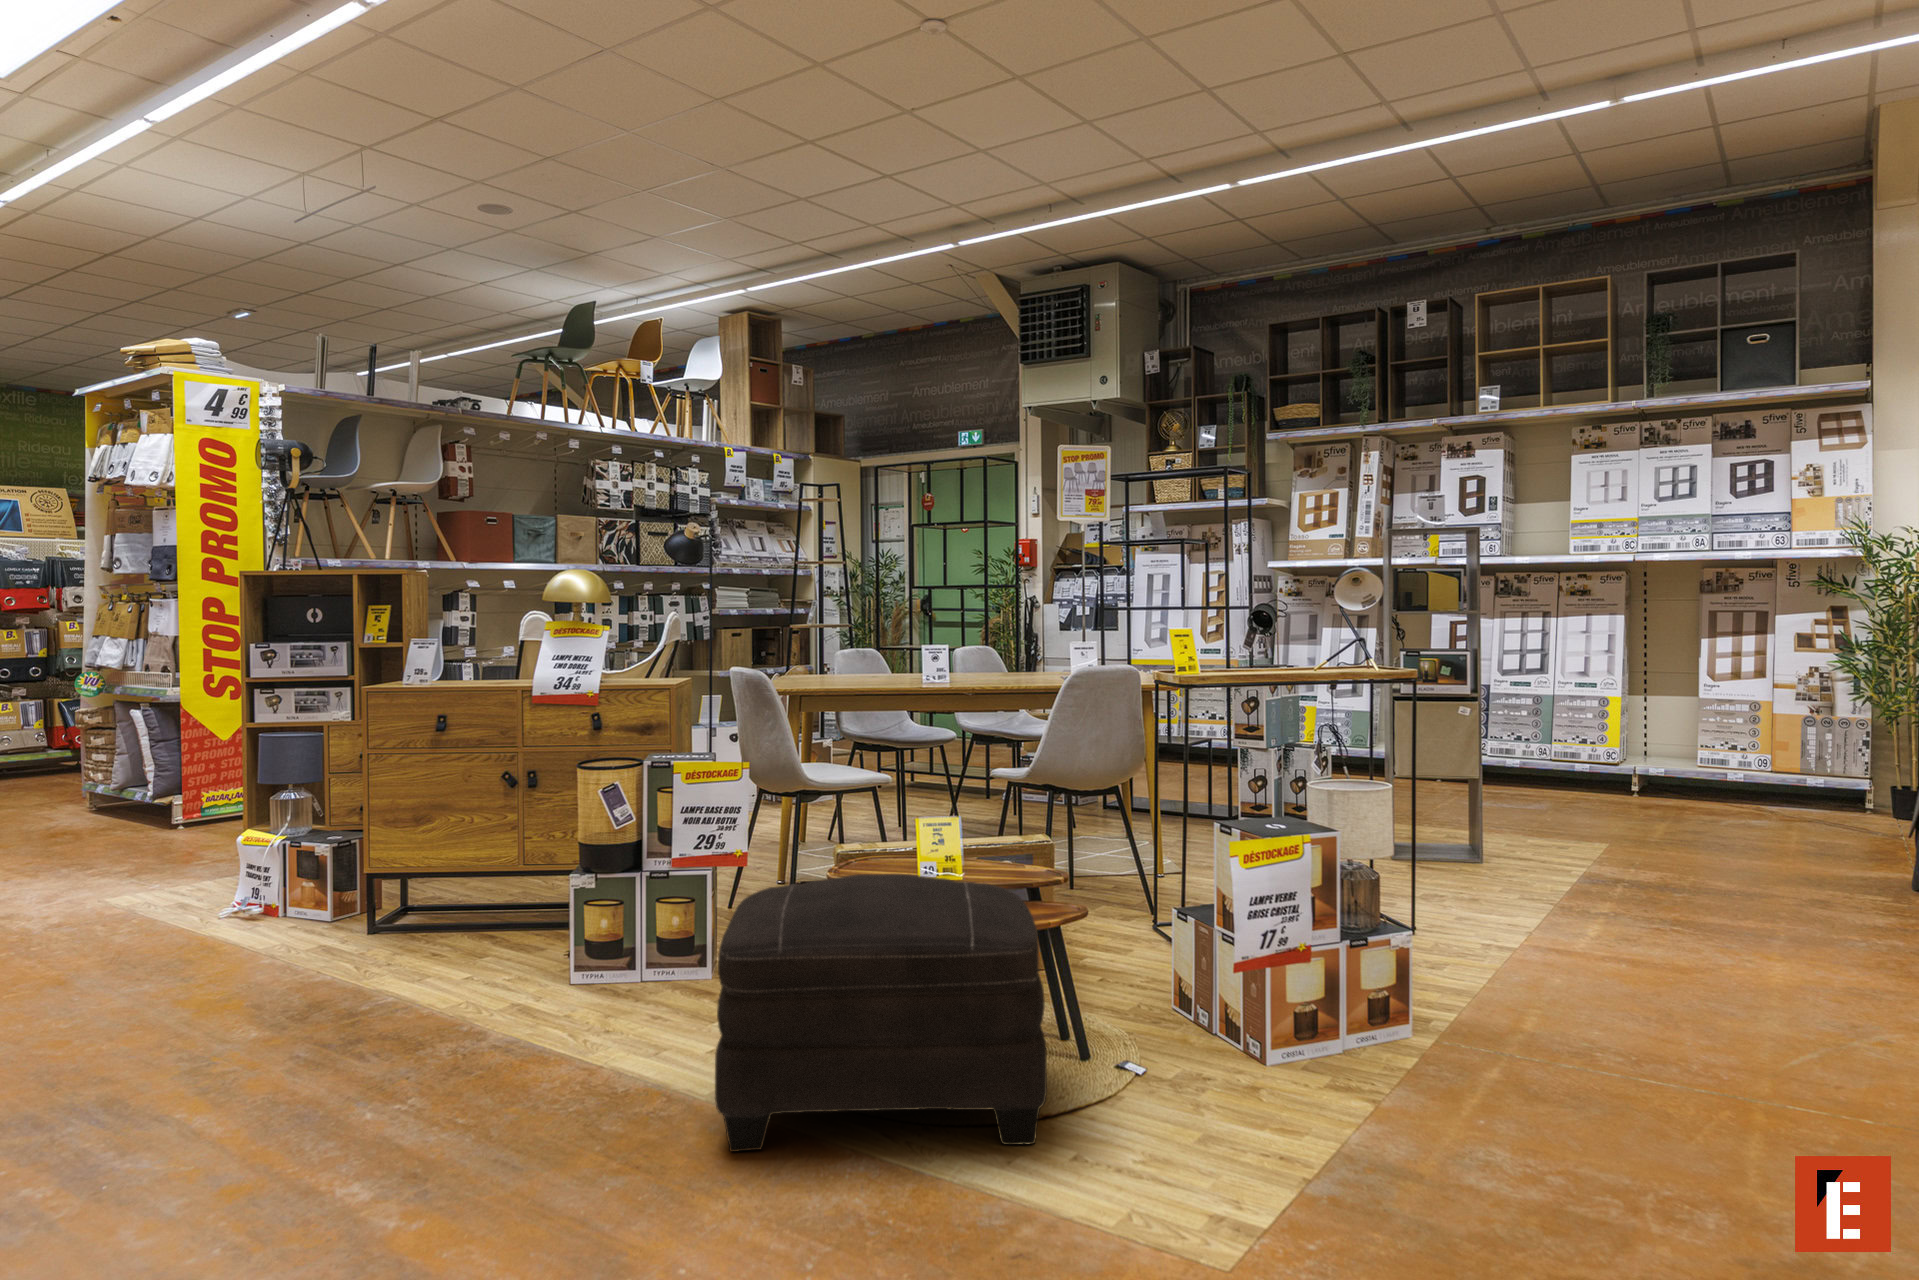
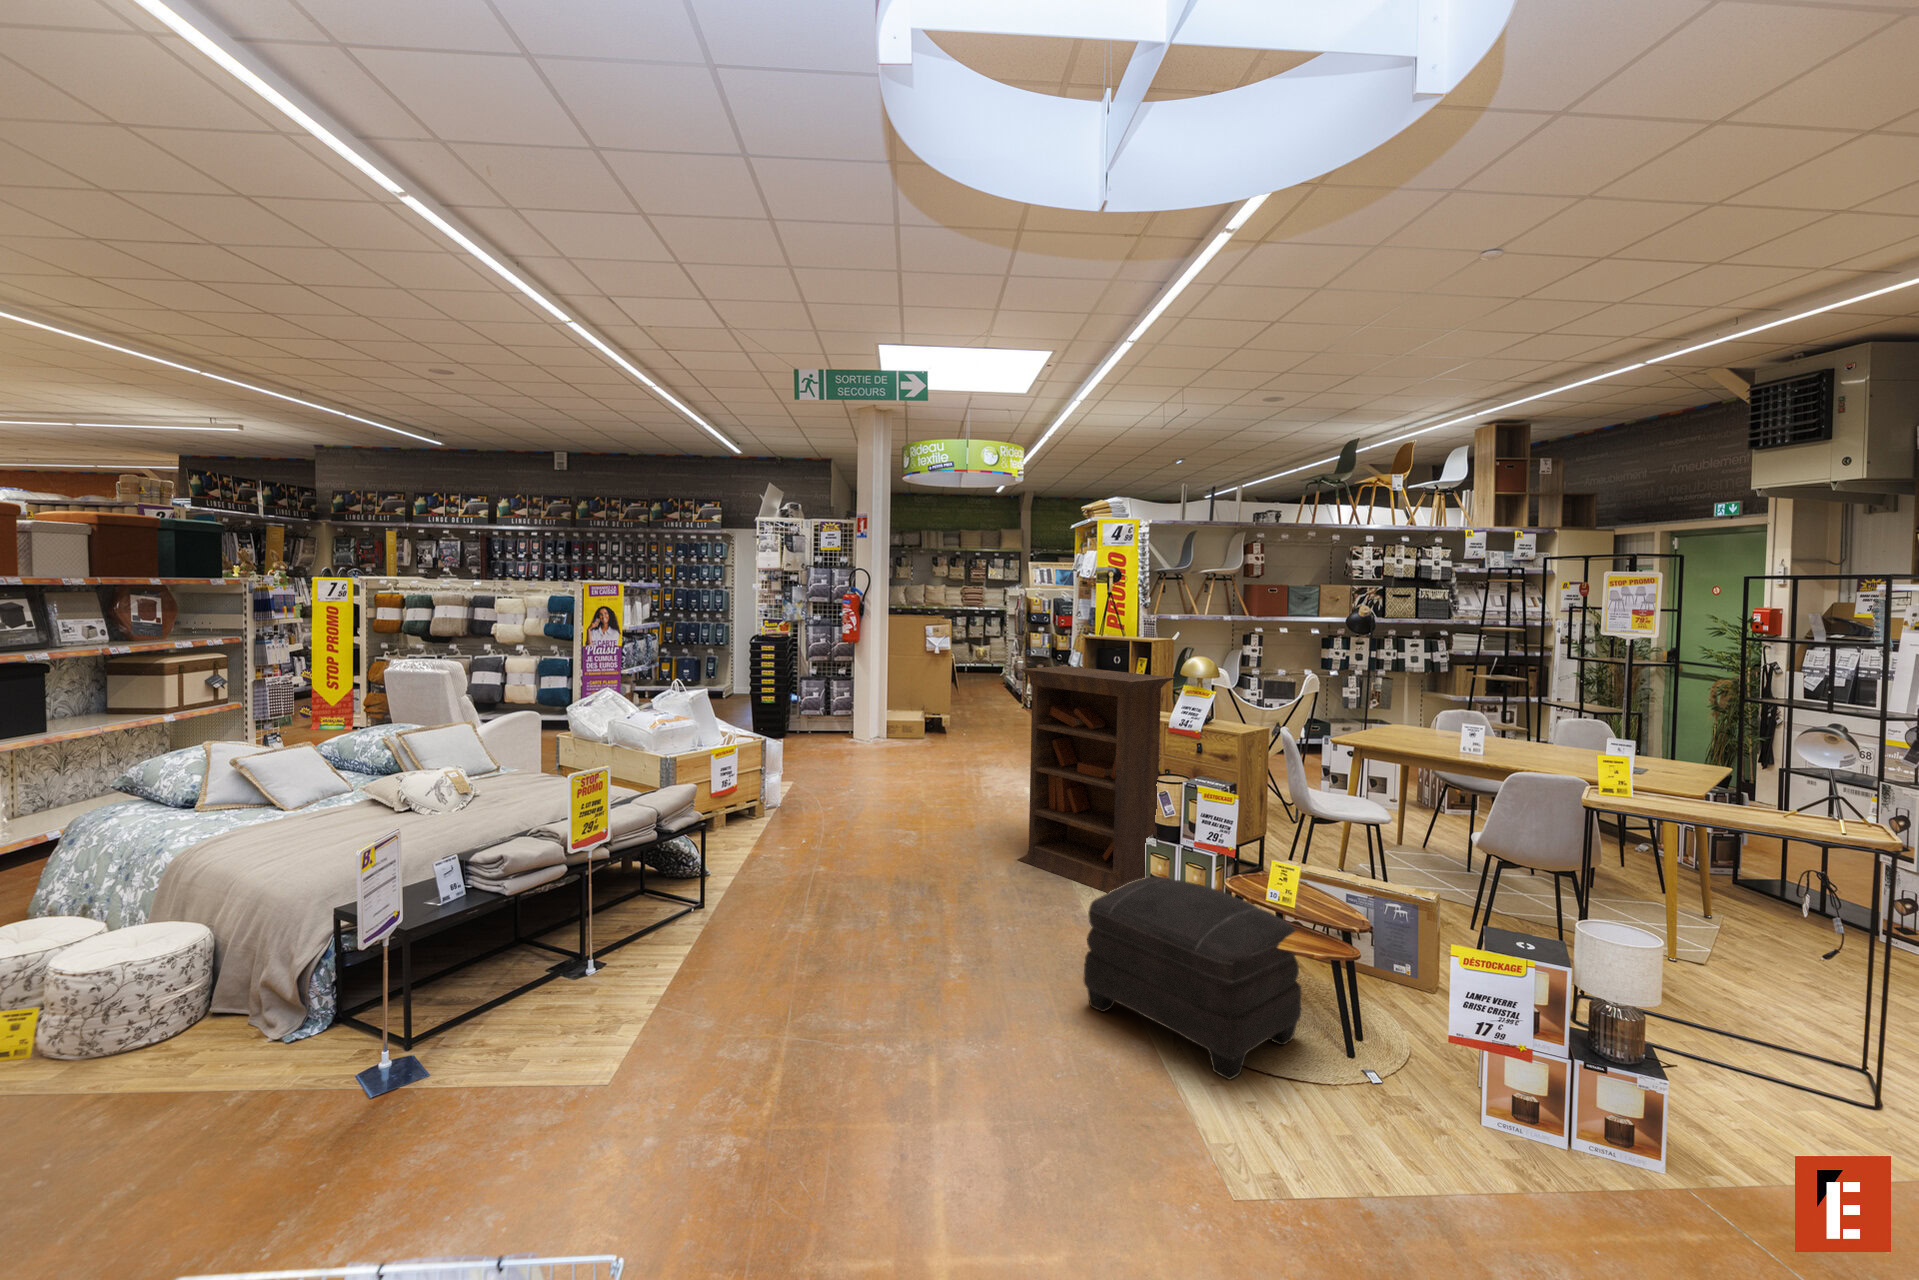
bookcase: none [239,590,581,1009] -> present [1018,666,1175,893]

